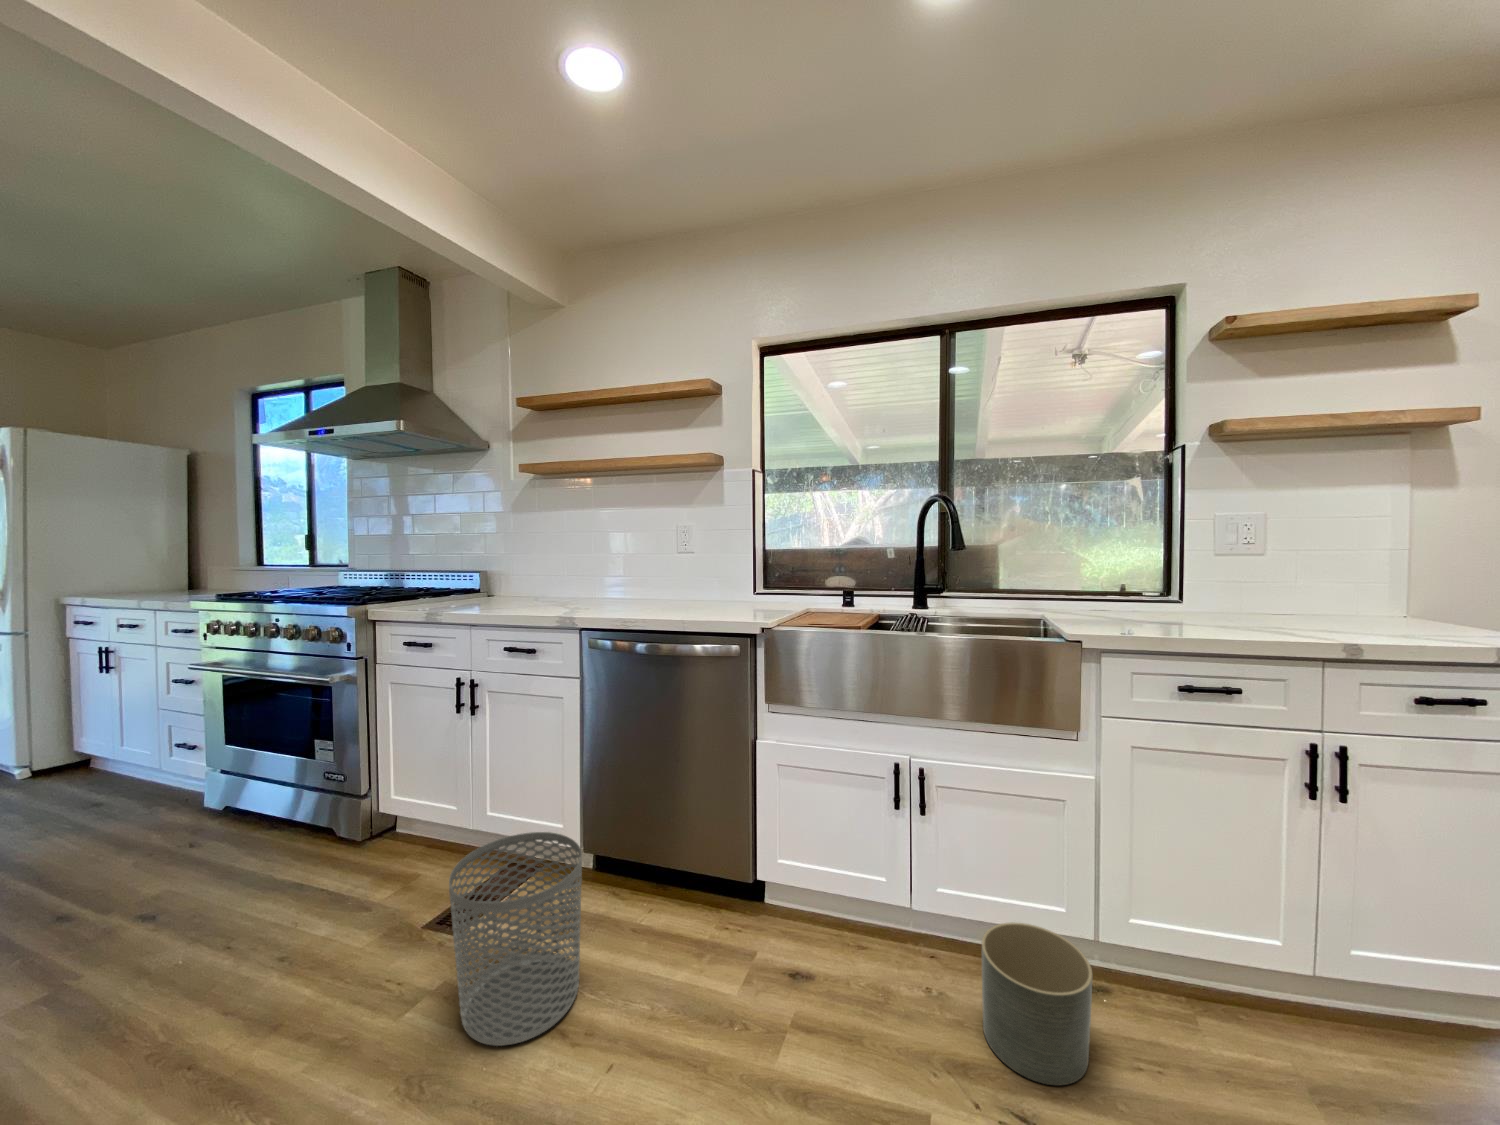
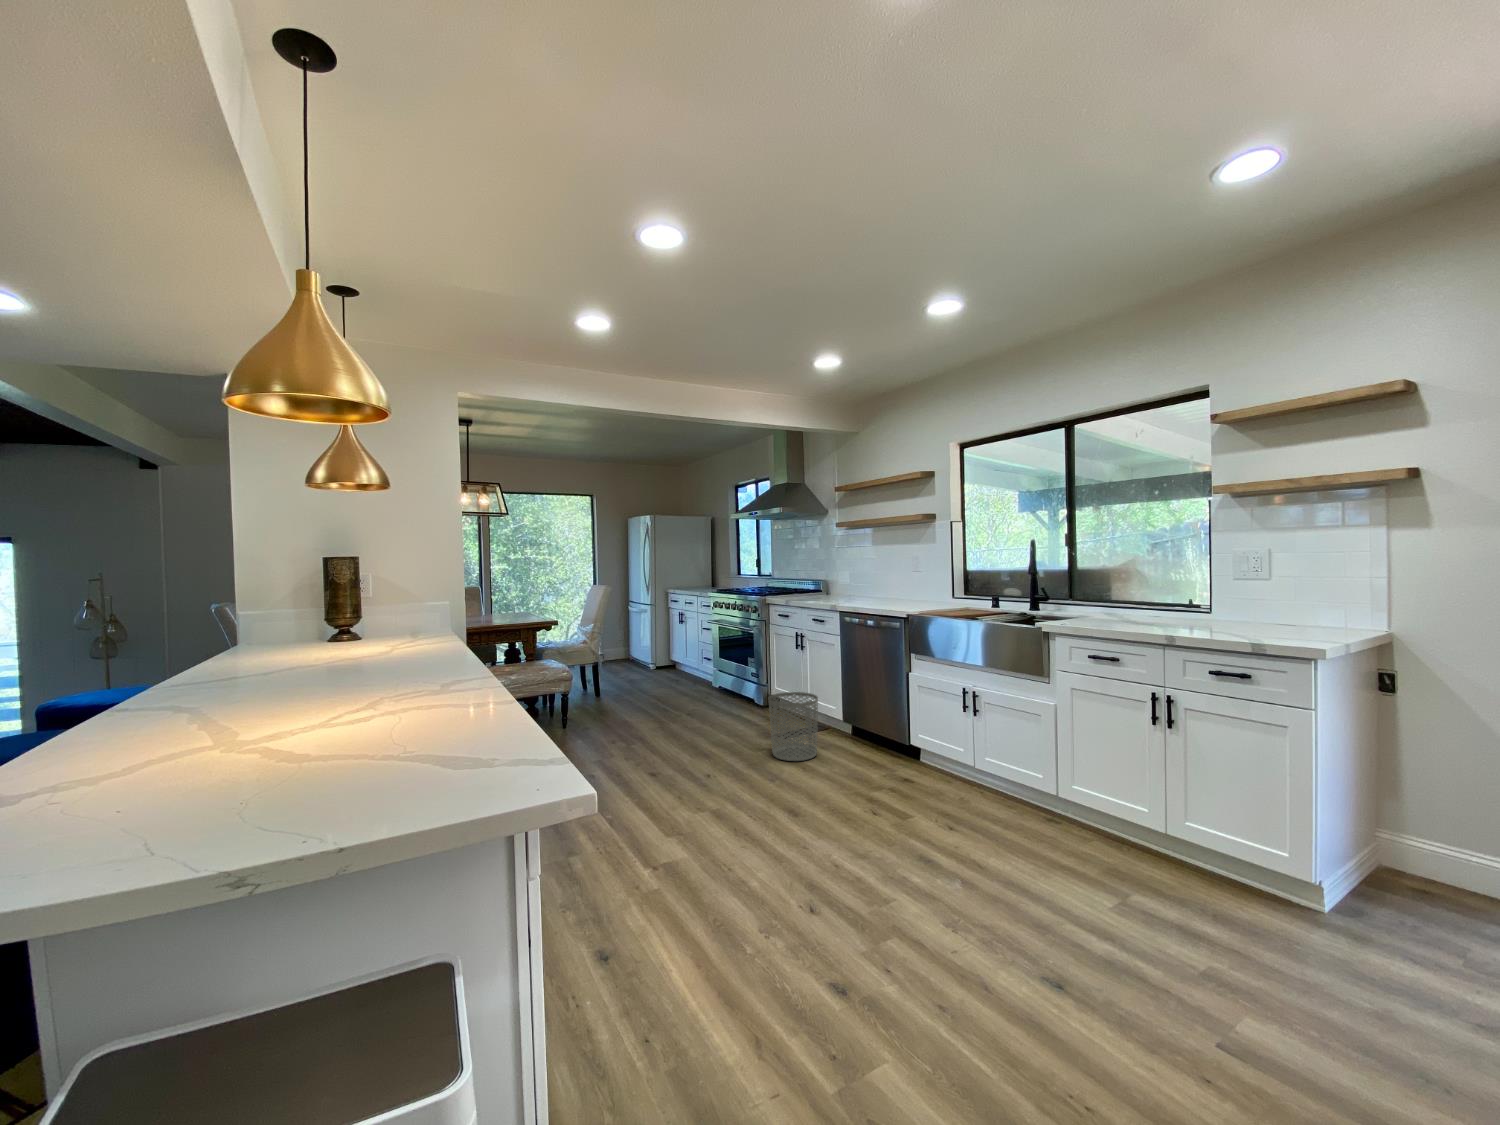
planter: present [982,922,1092,1085] -> none [958,761,1008,822]

